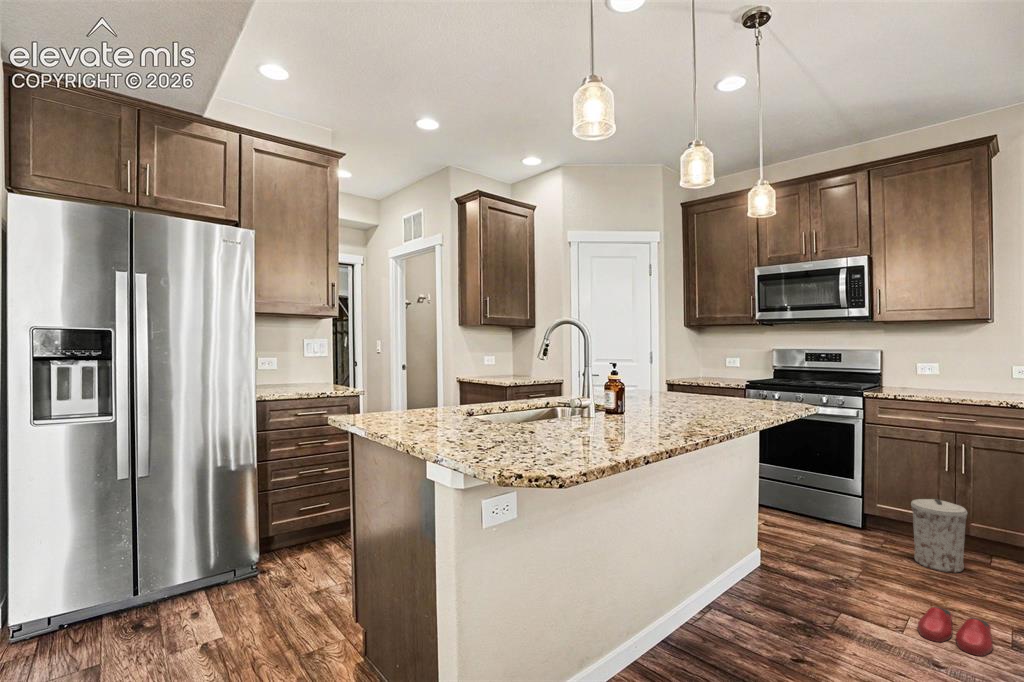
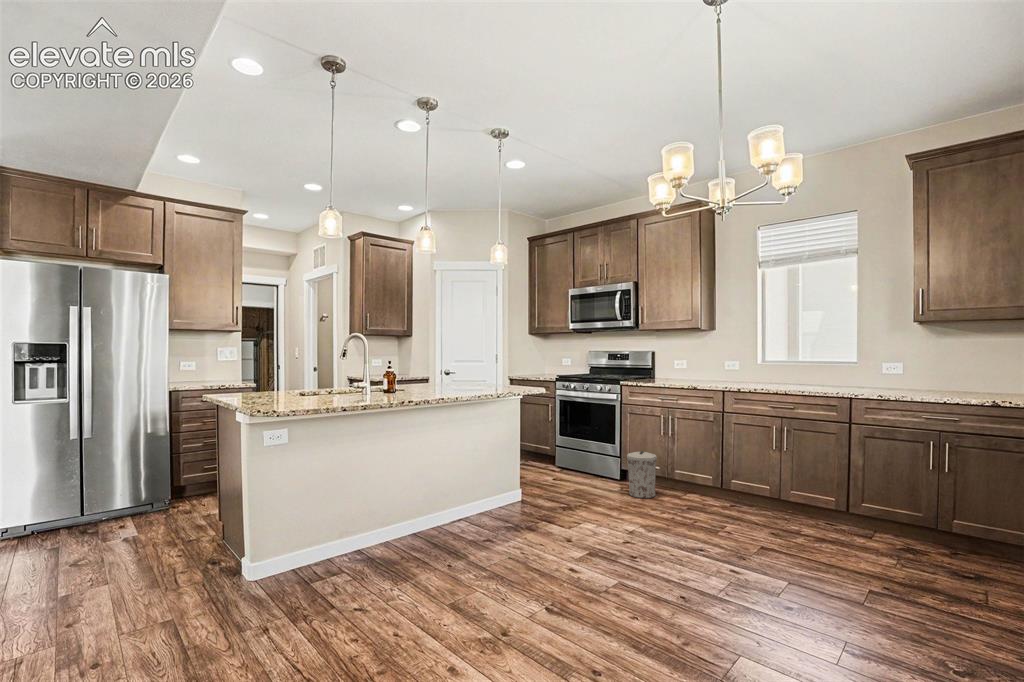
slippers: present [918,607,993,656] -> none [577,510,621,532]

